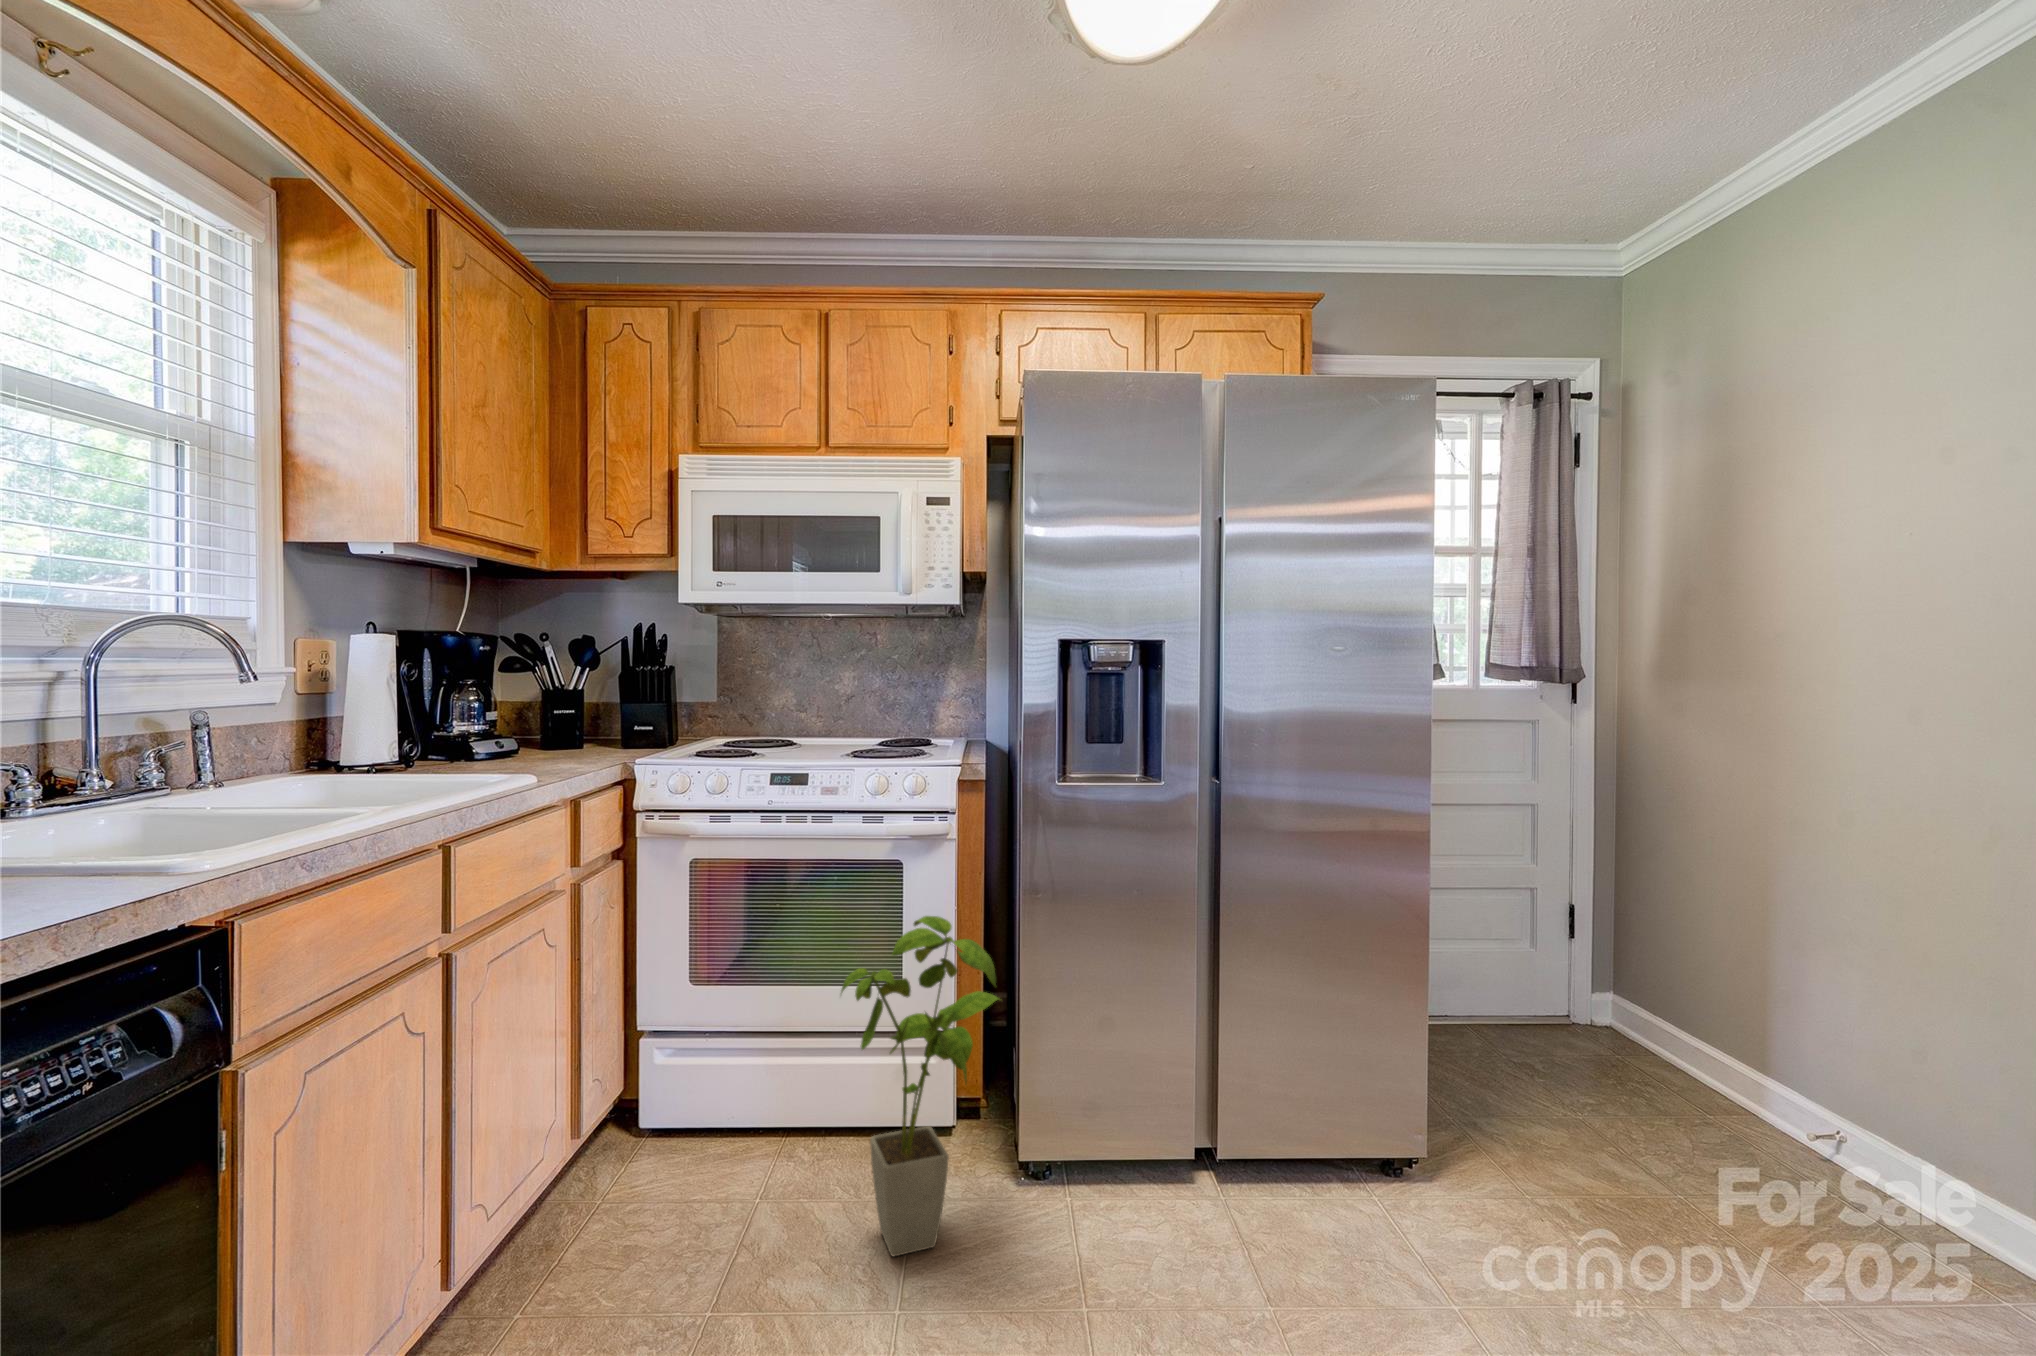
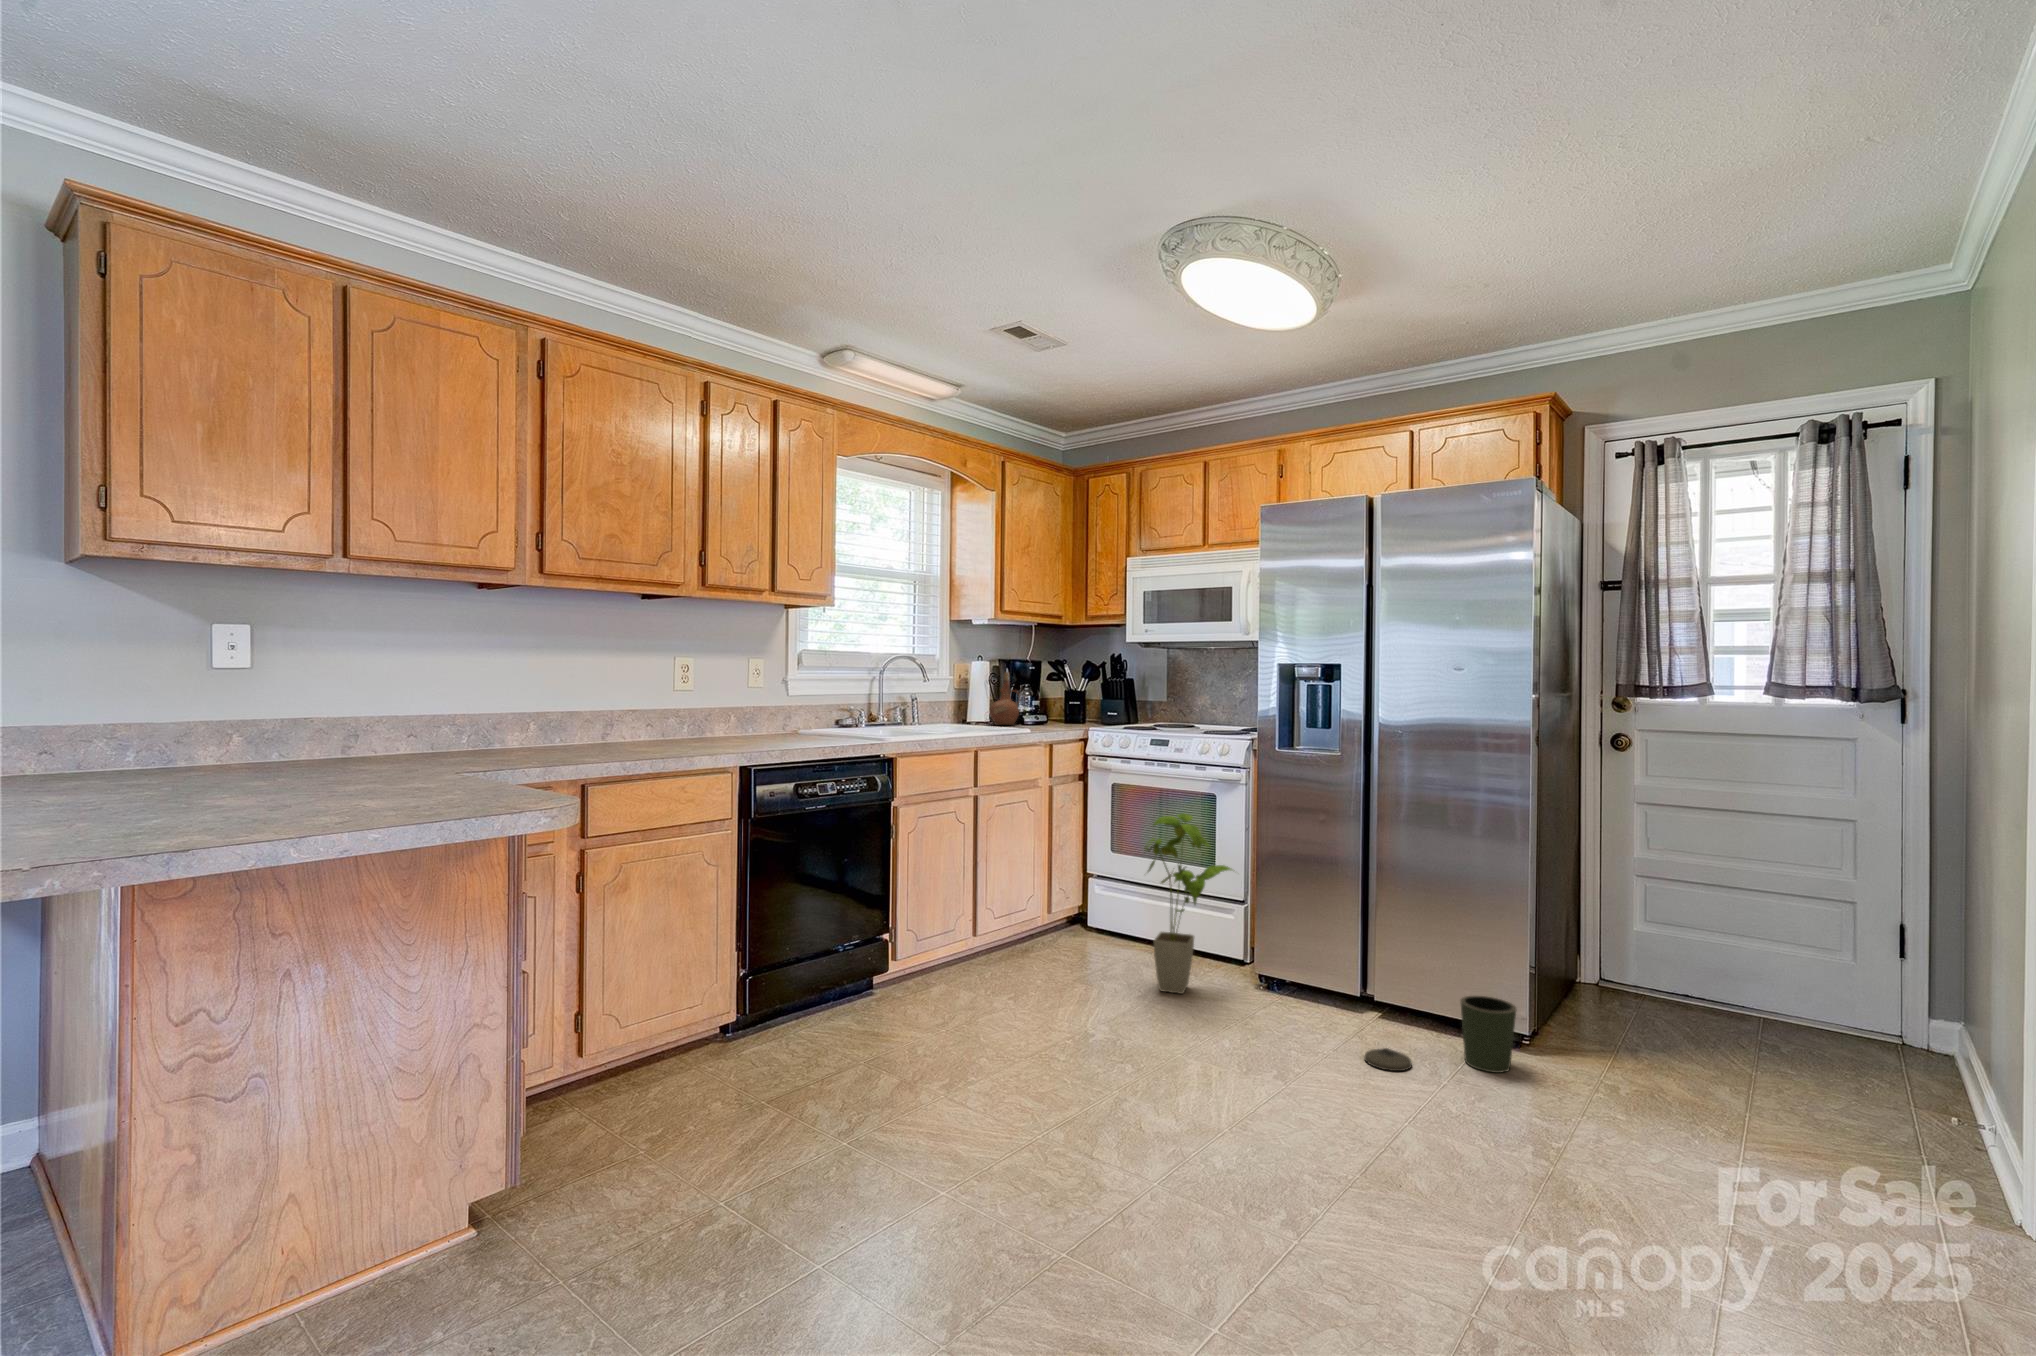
ceramic pitcher: none [410,654,483,765] -> present [990,672,1021,725]
trash can: none [1302,1119,1459,1306] -> present [1364,996,1516,1073]

